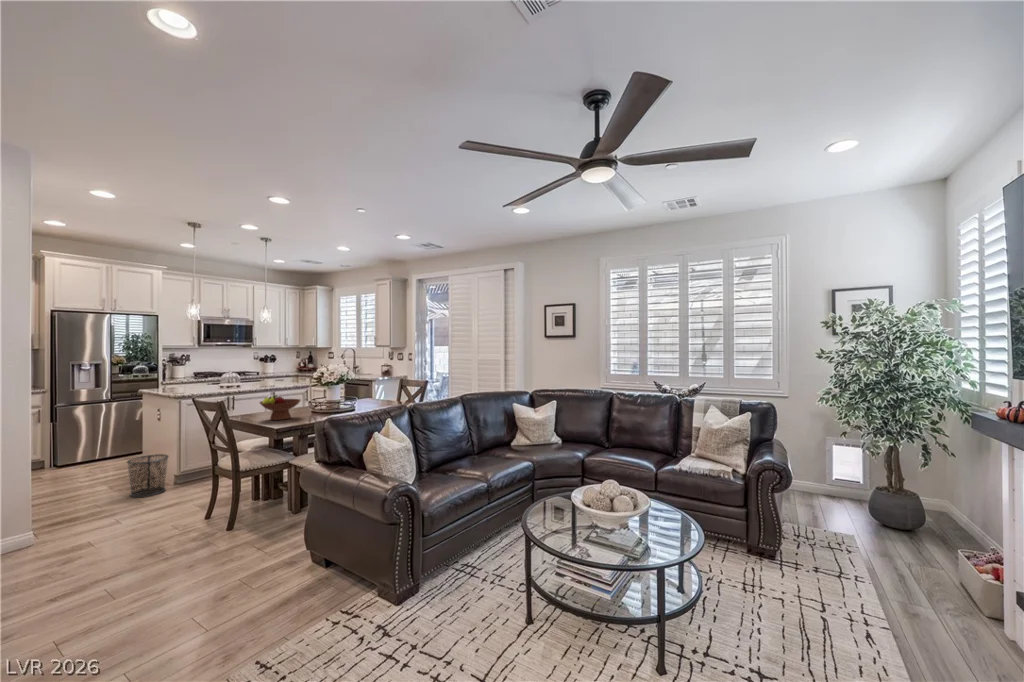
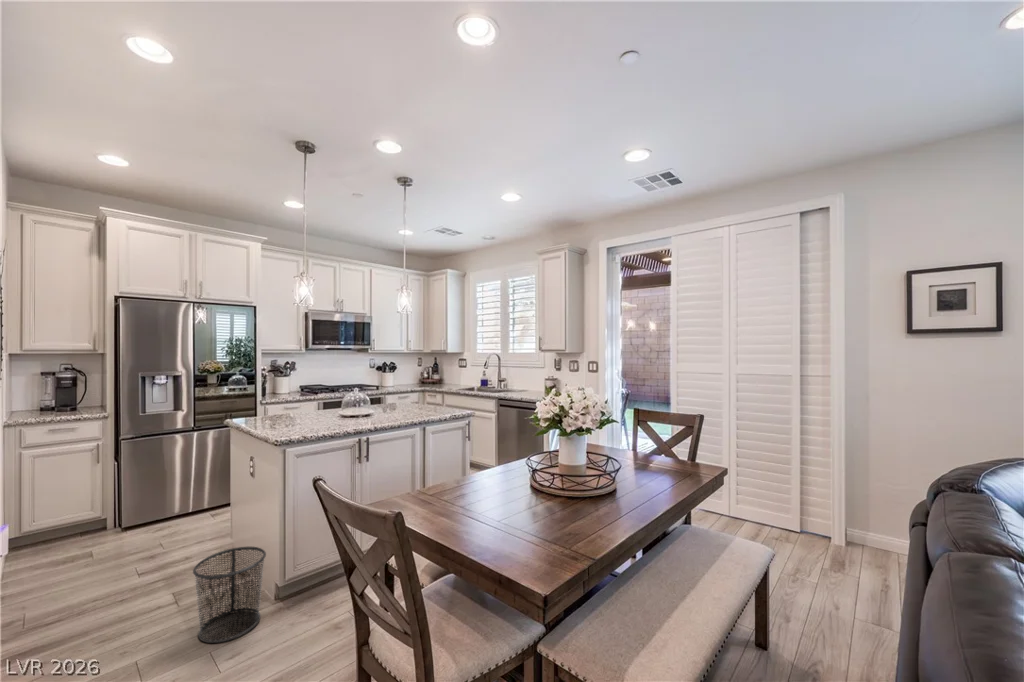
fruit bowl: present [260,395,301,420] -> none [453,461,539,525]

